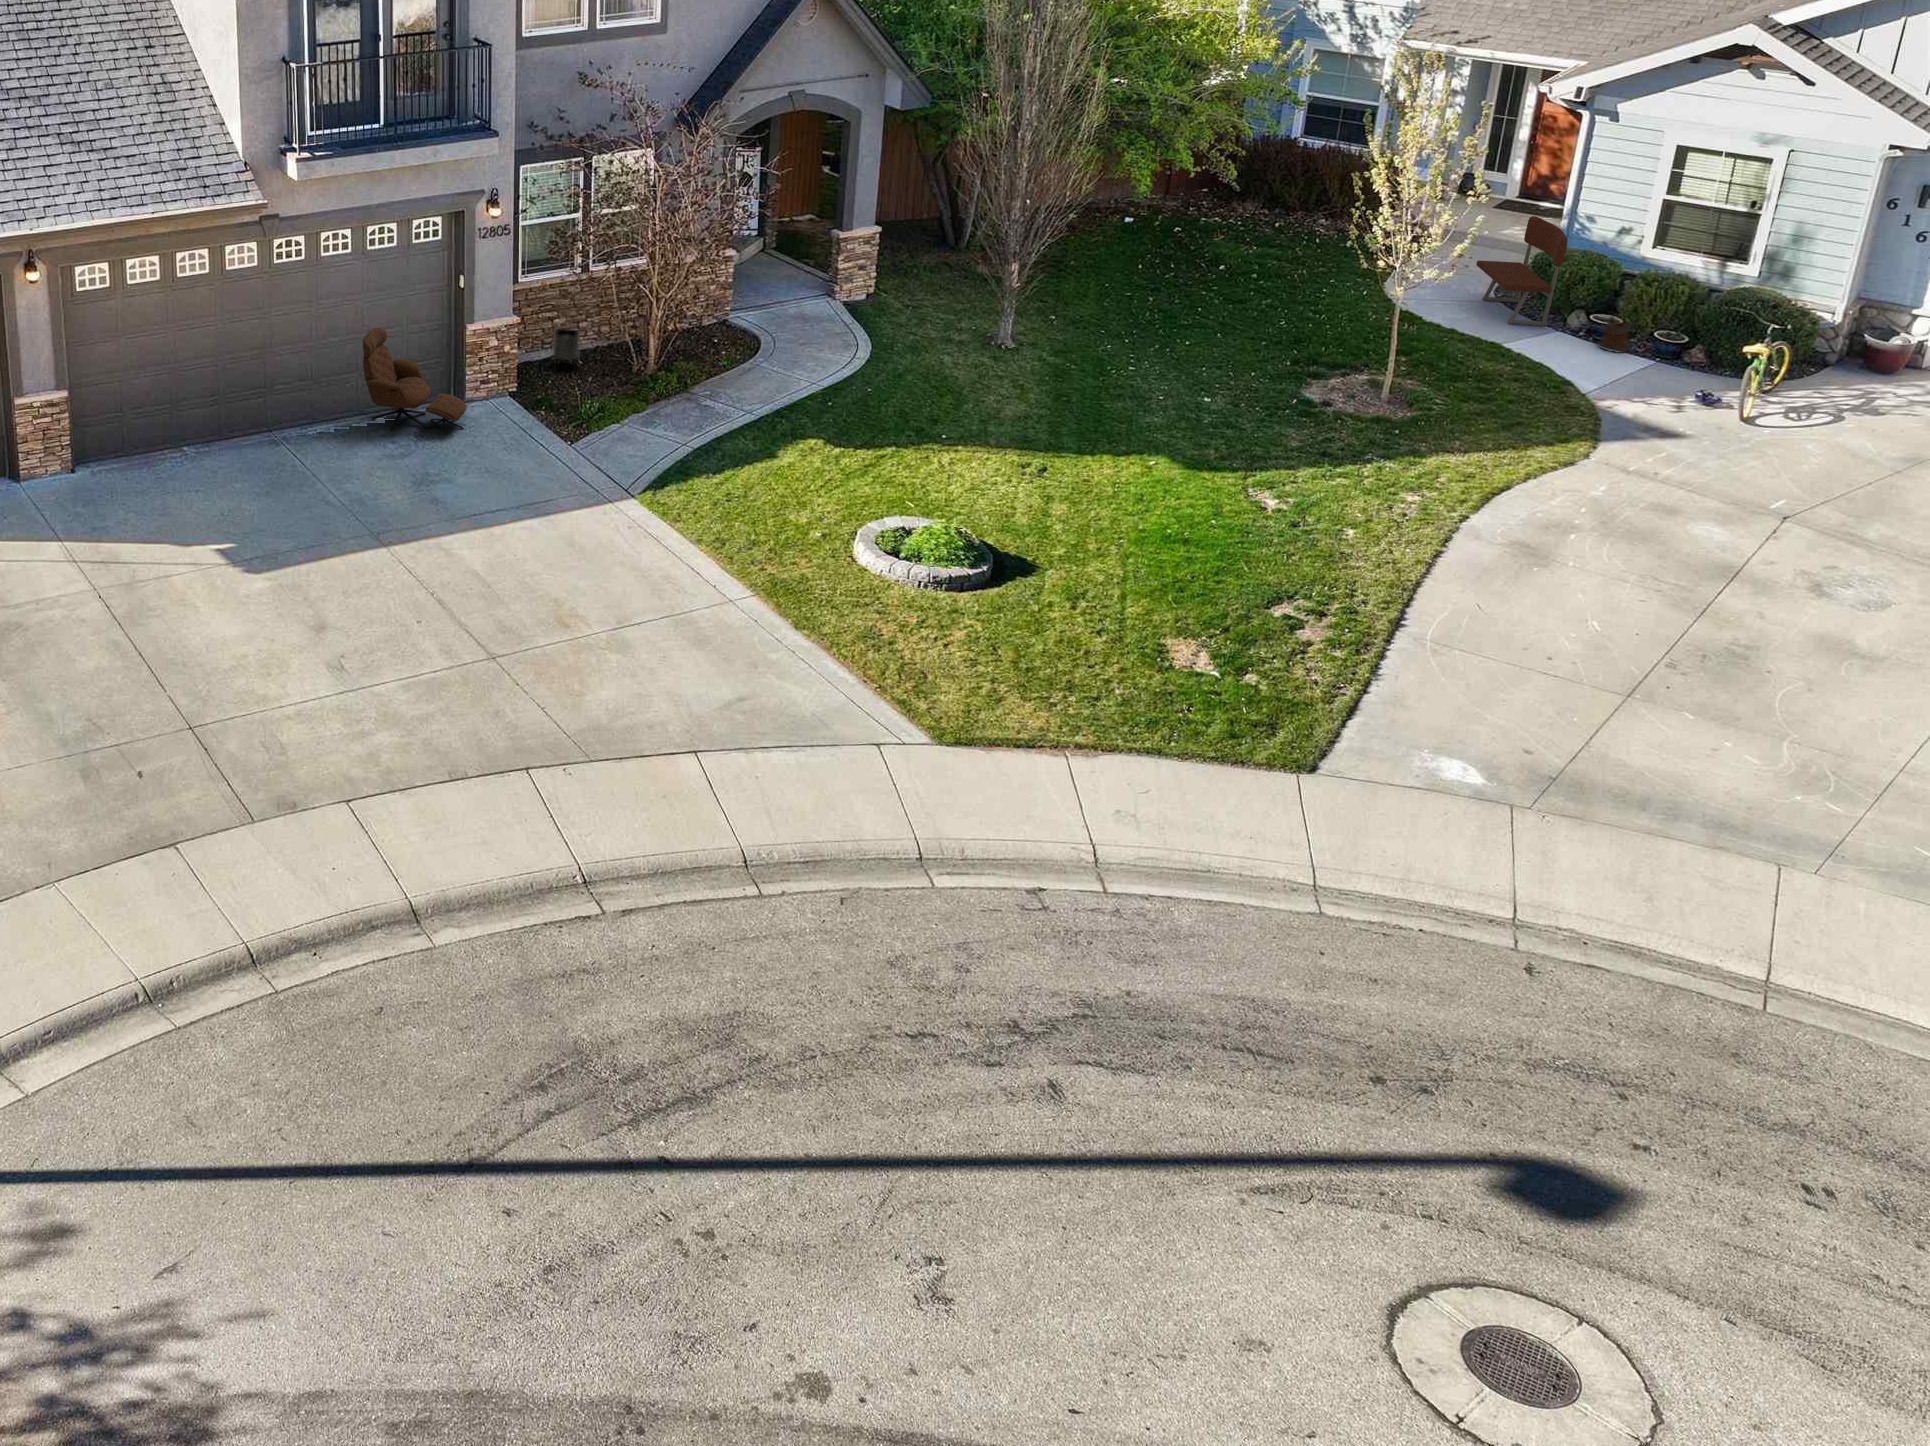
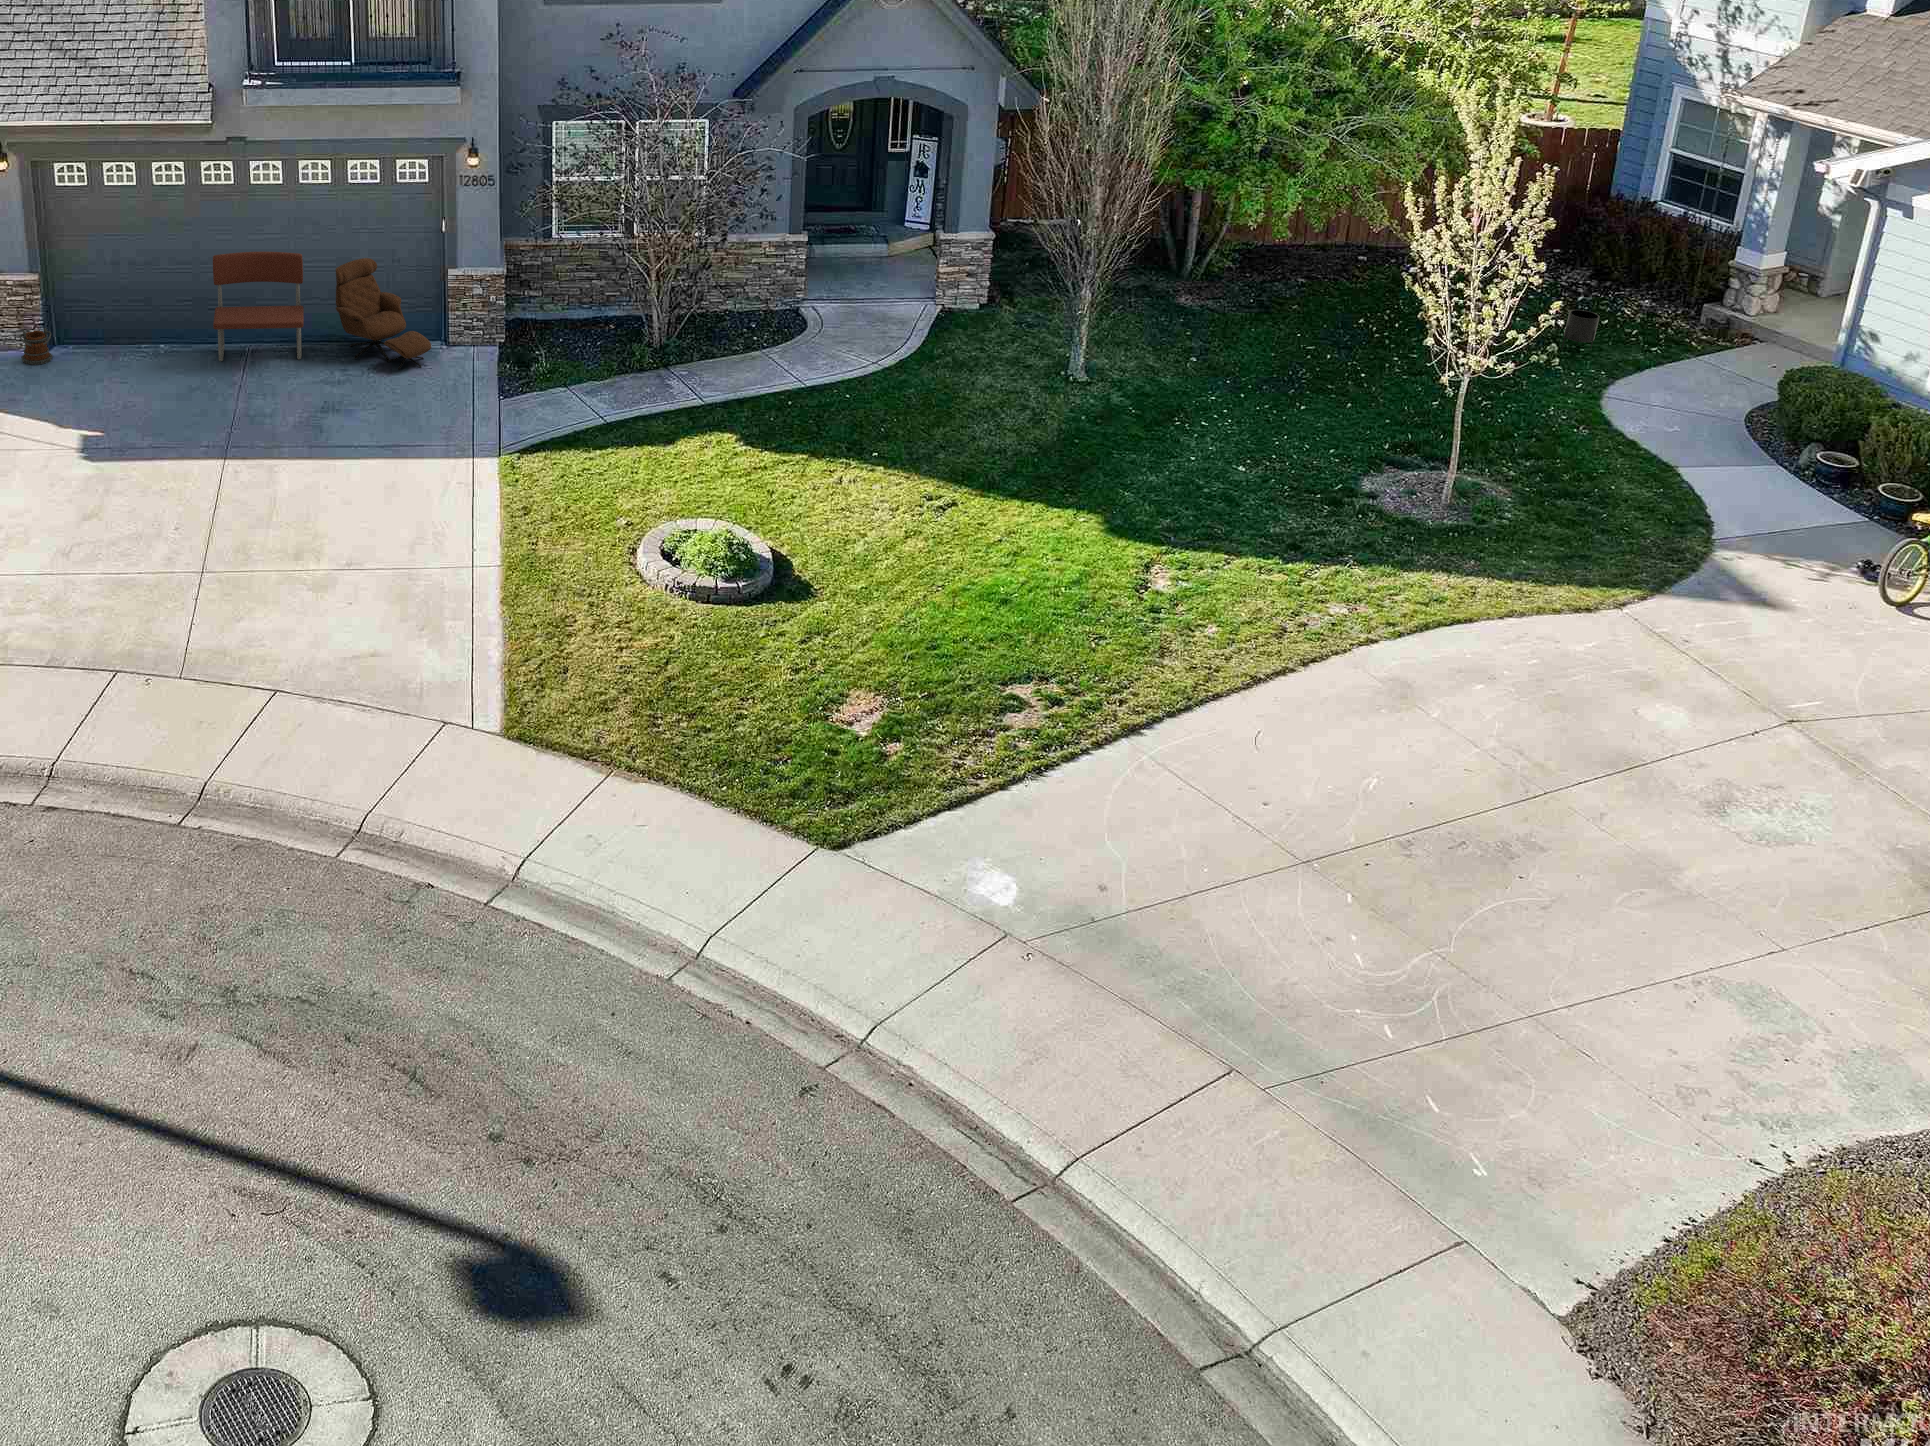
bench: present [1476,216,1567,326] -> present [213,252,304,361]
bucket: present [1598,316,1631,353] -> present [19,328,53,365]
planter: present [553,328,580,360] -> present [1561,310,1599,350]

